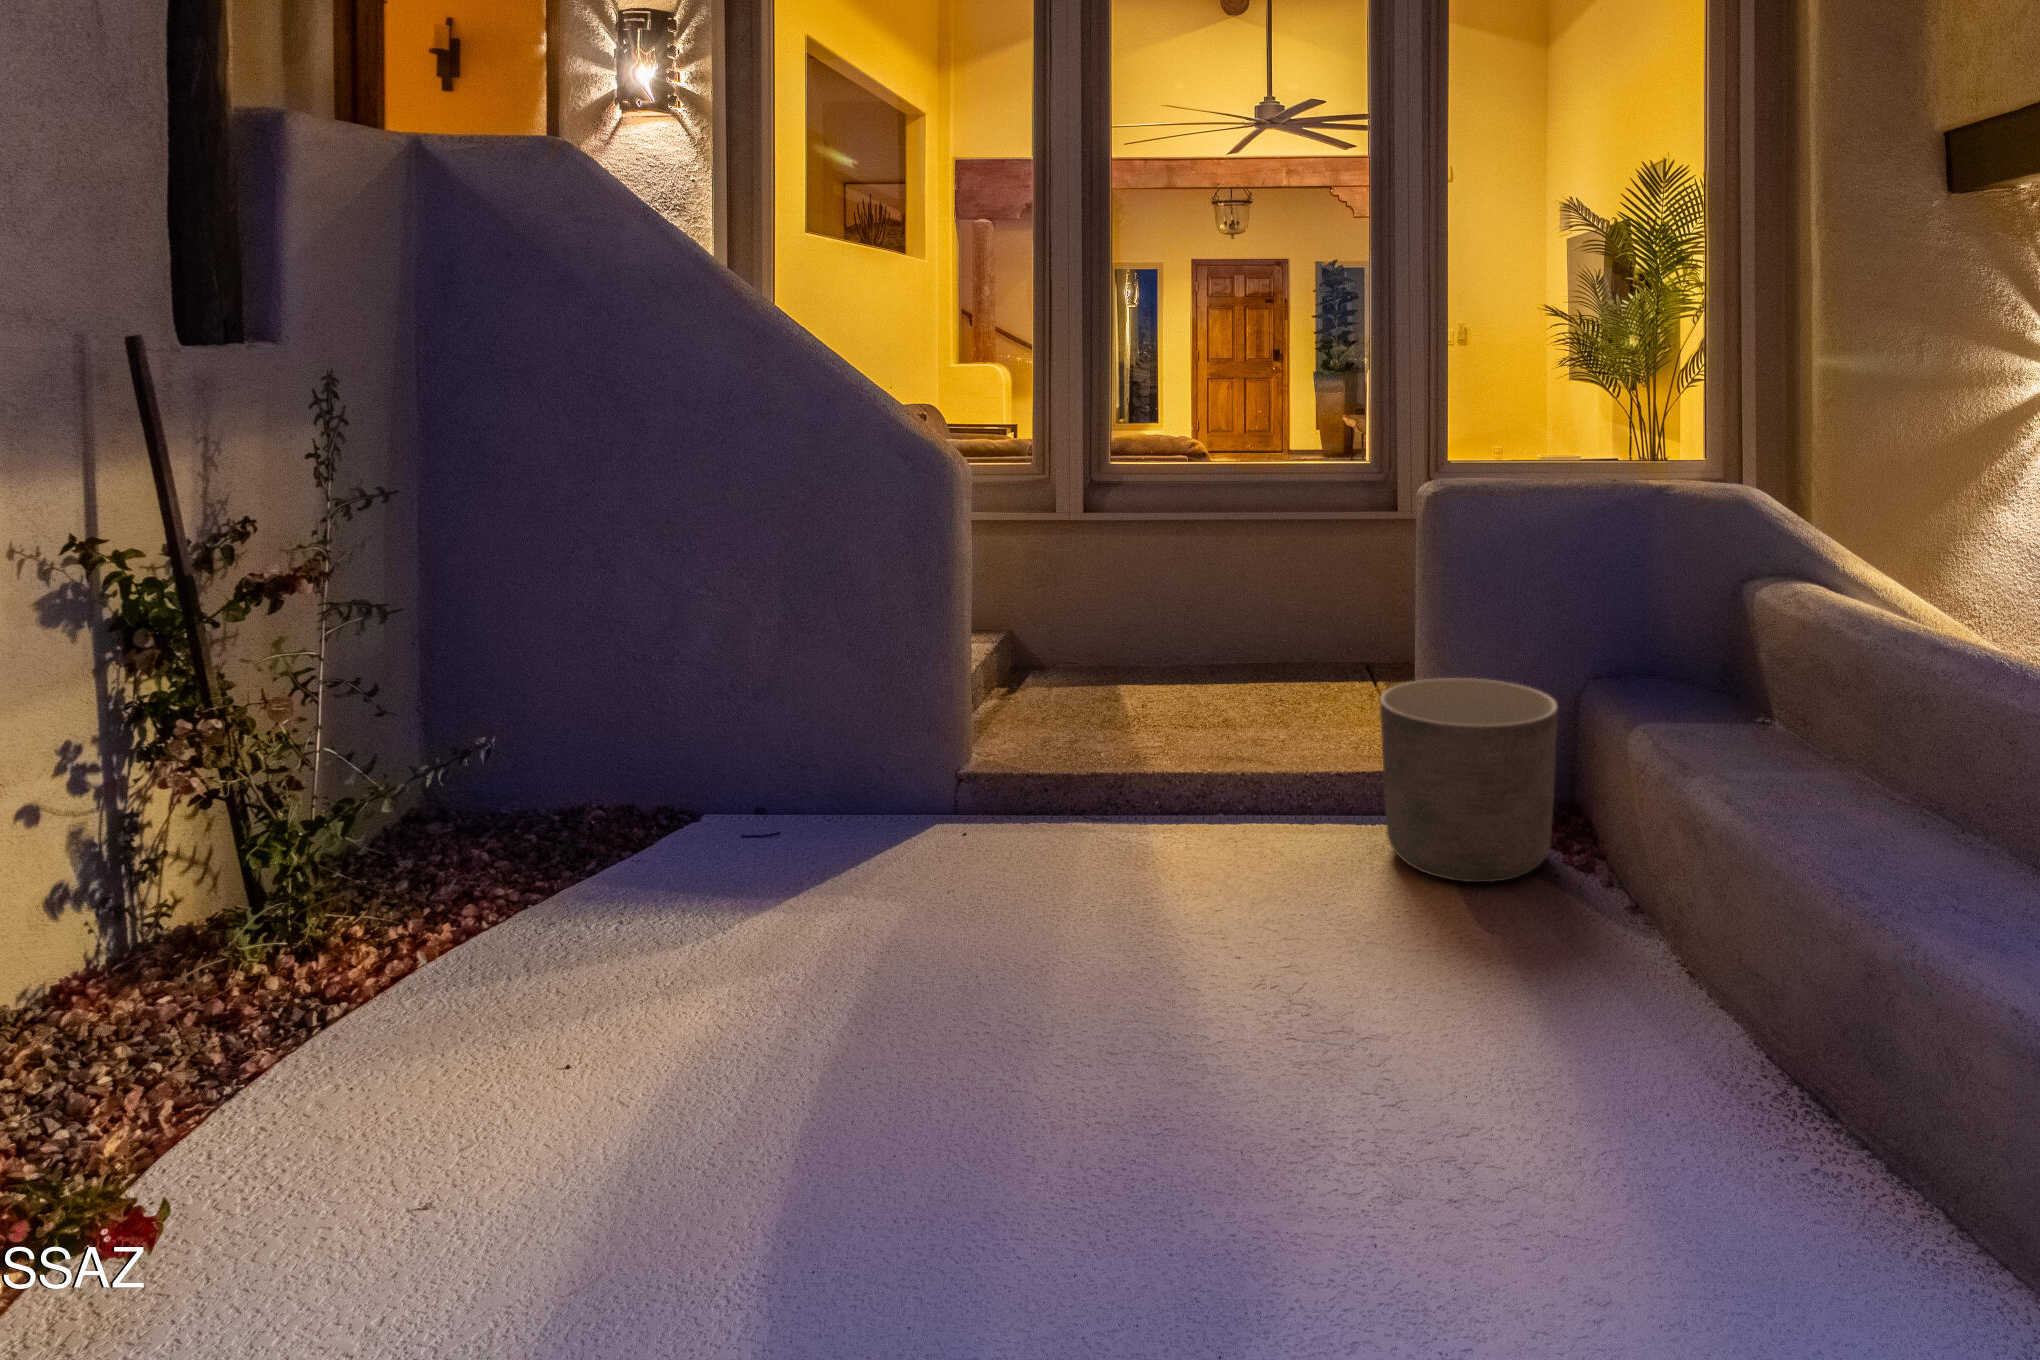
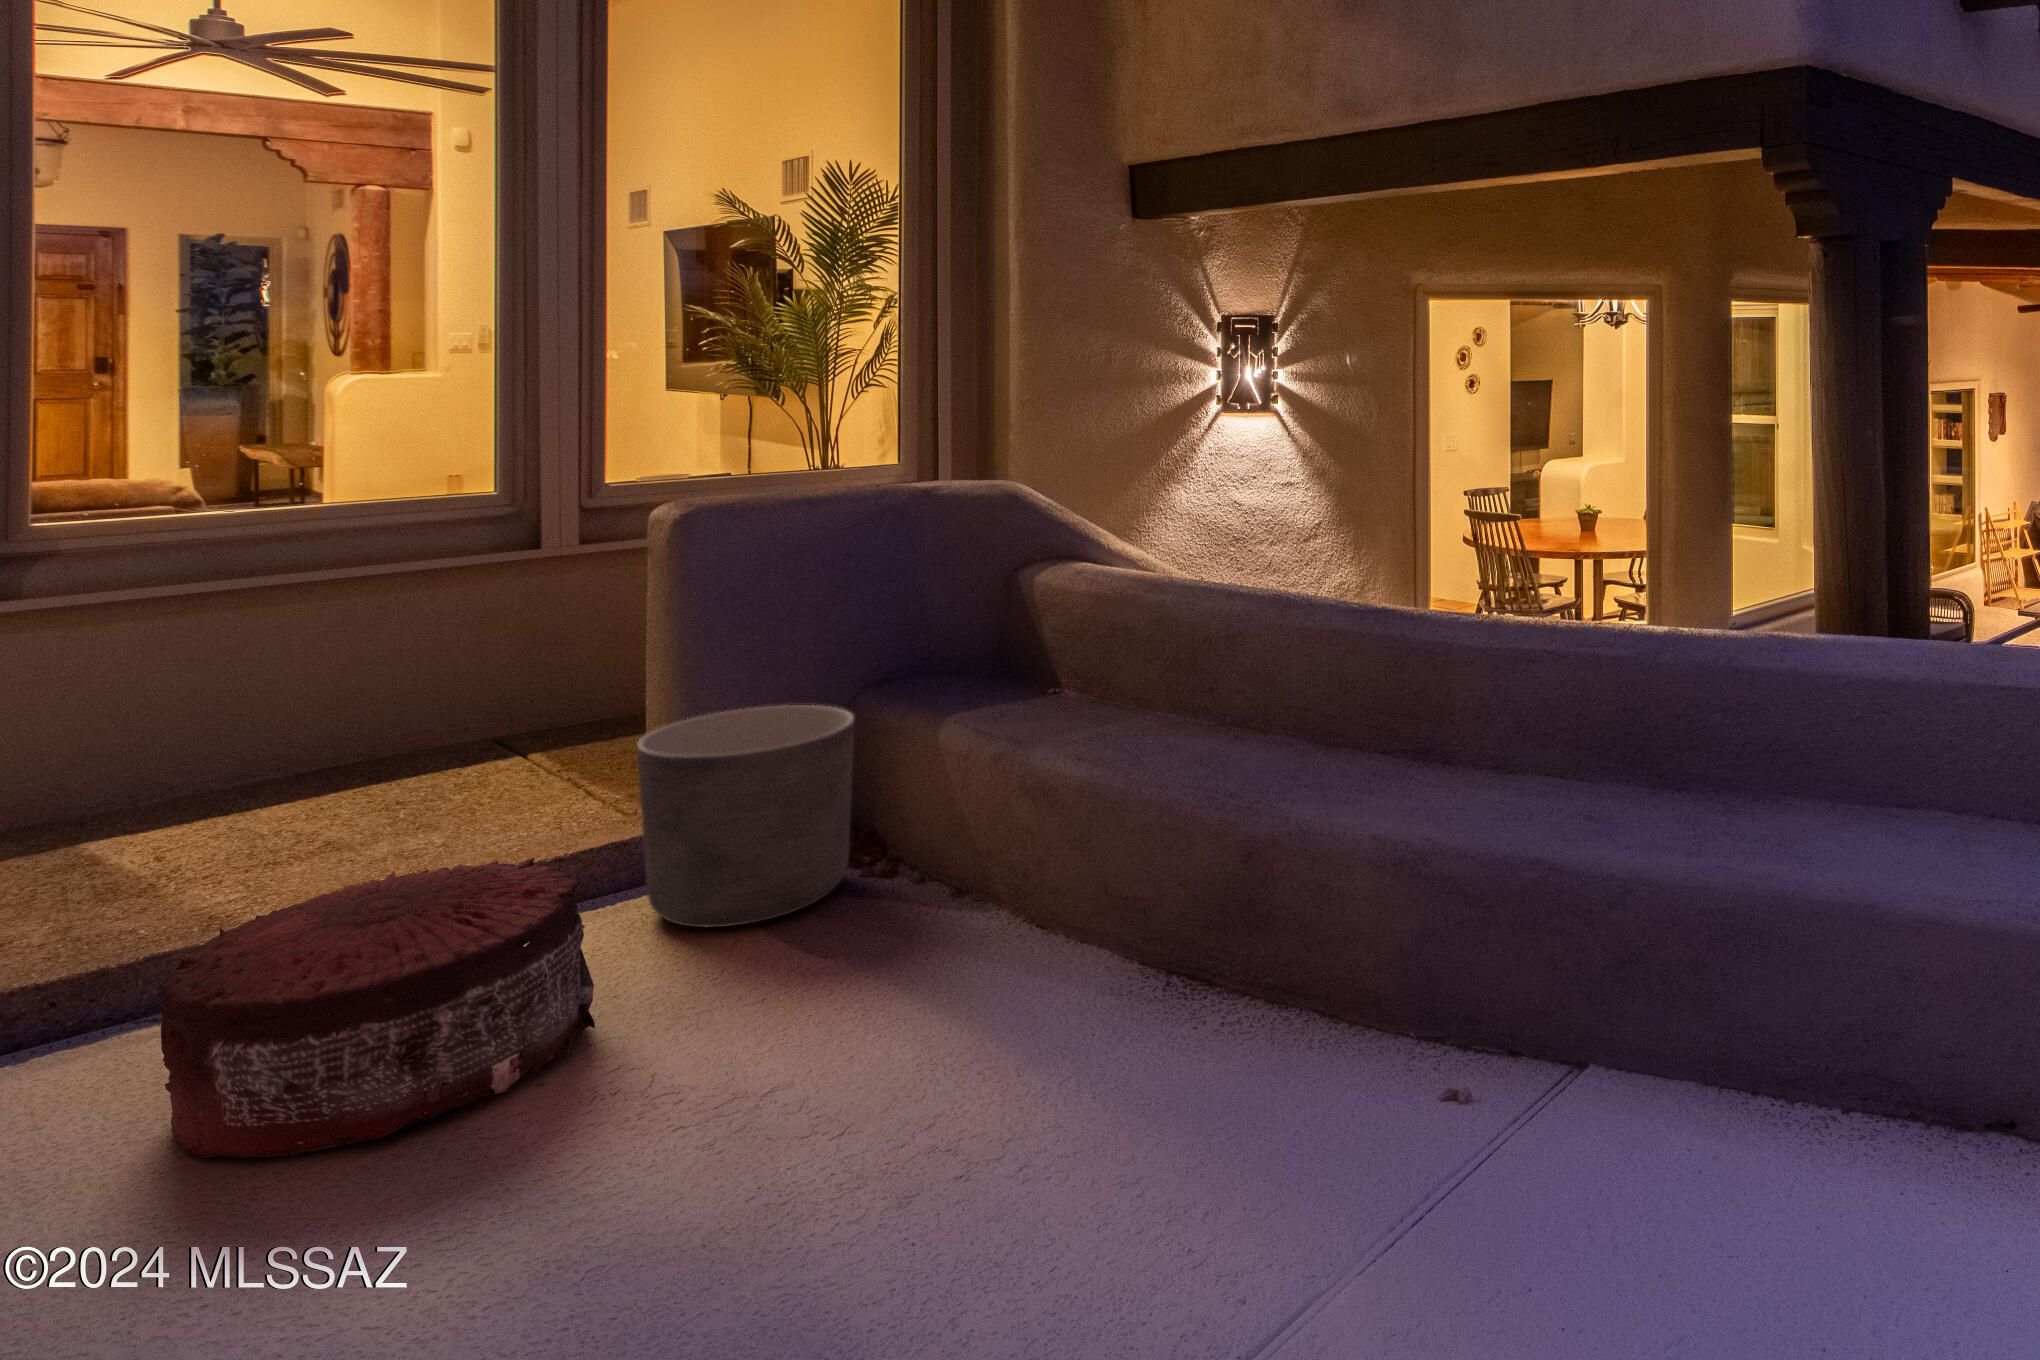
pouf: none [1050,758,1308,974] -> present [160,857,595,1158]

